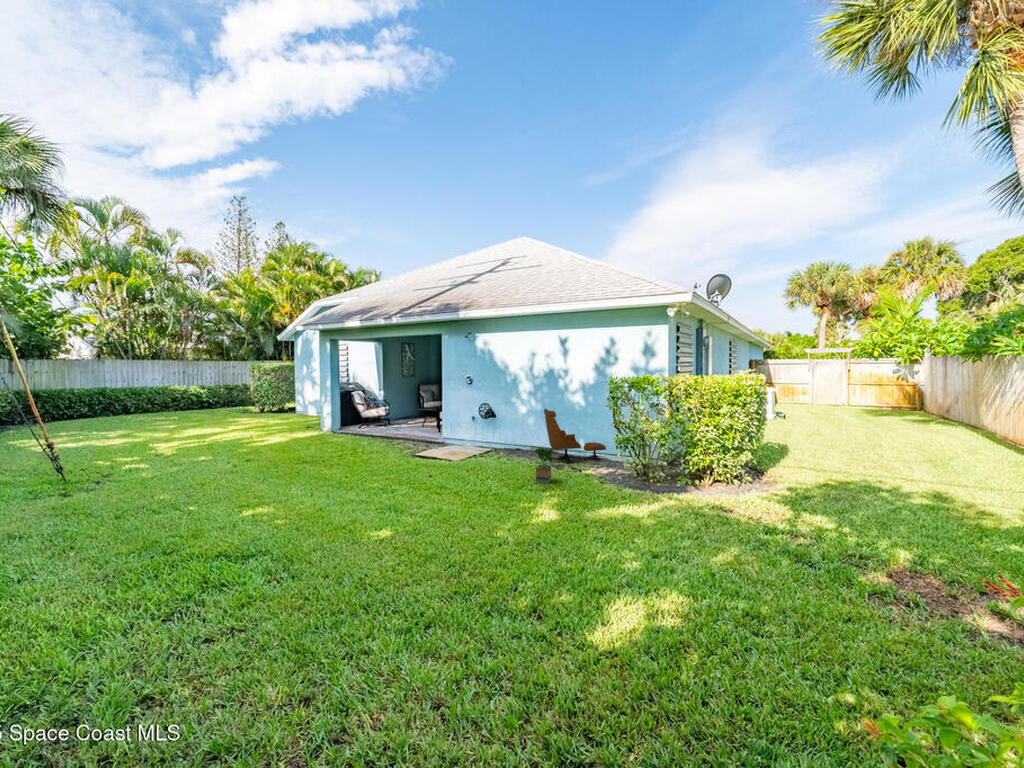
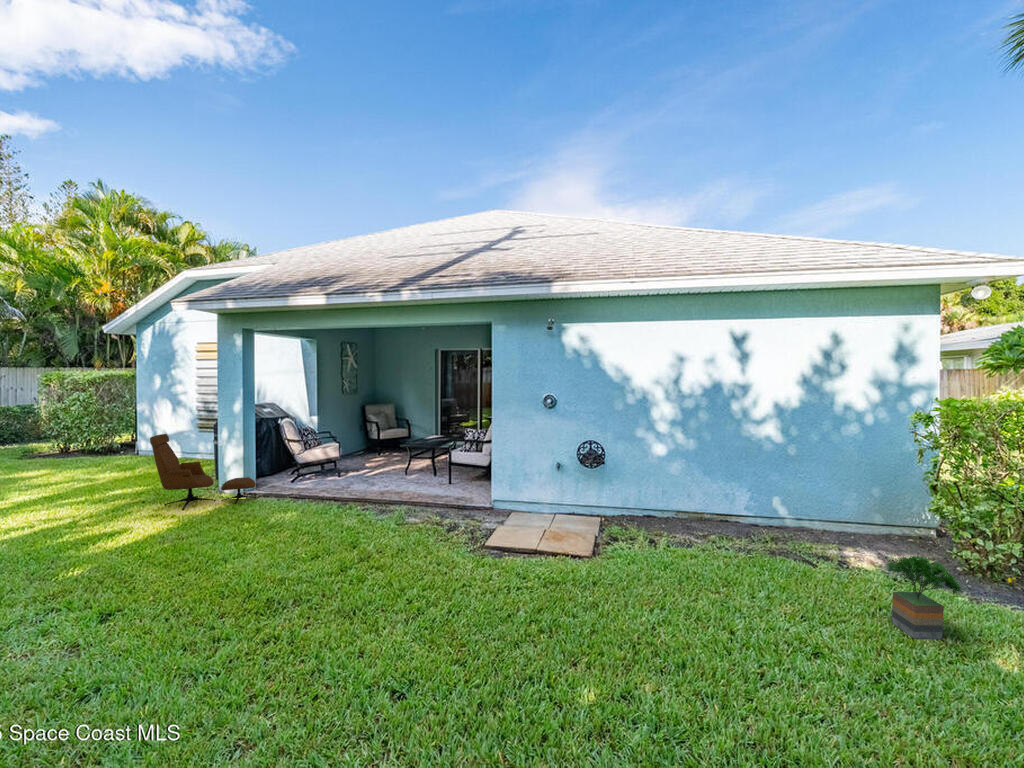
lounge chair: present [544,409,606,464] -> present [150,434,256,510]

